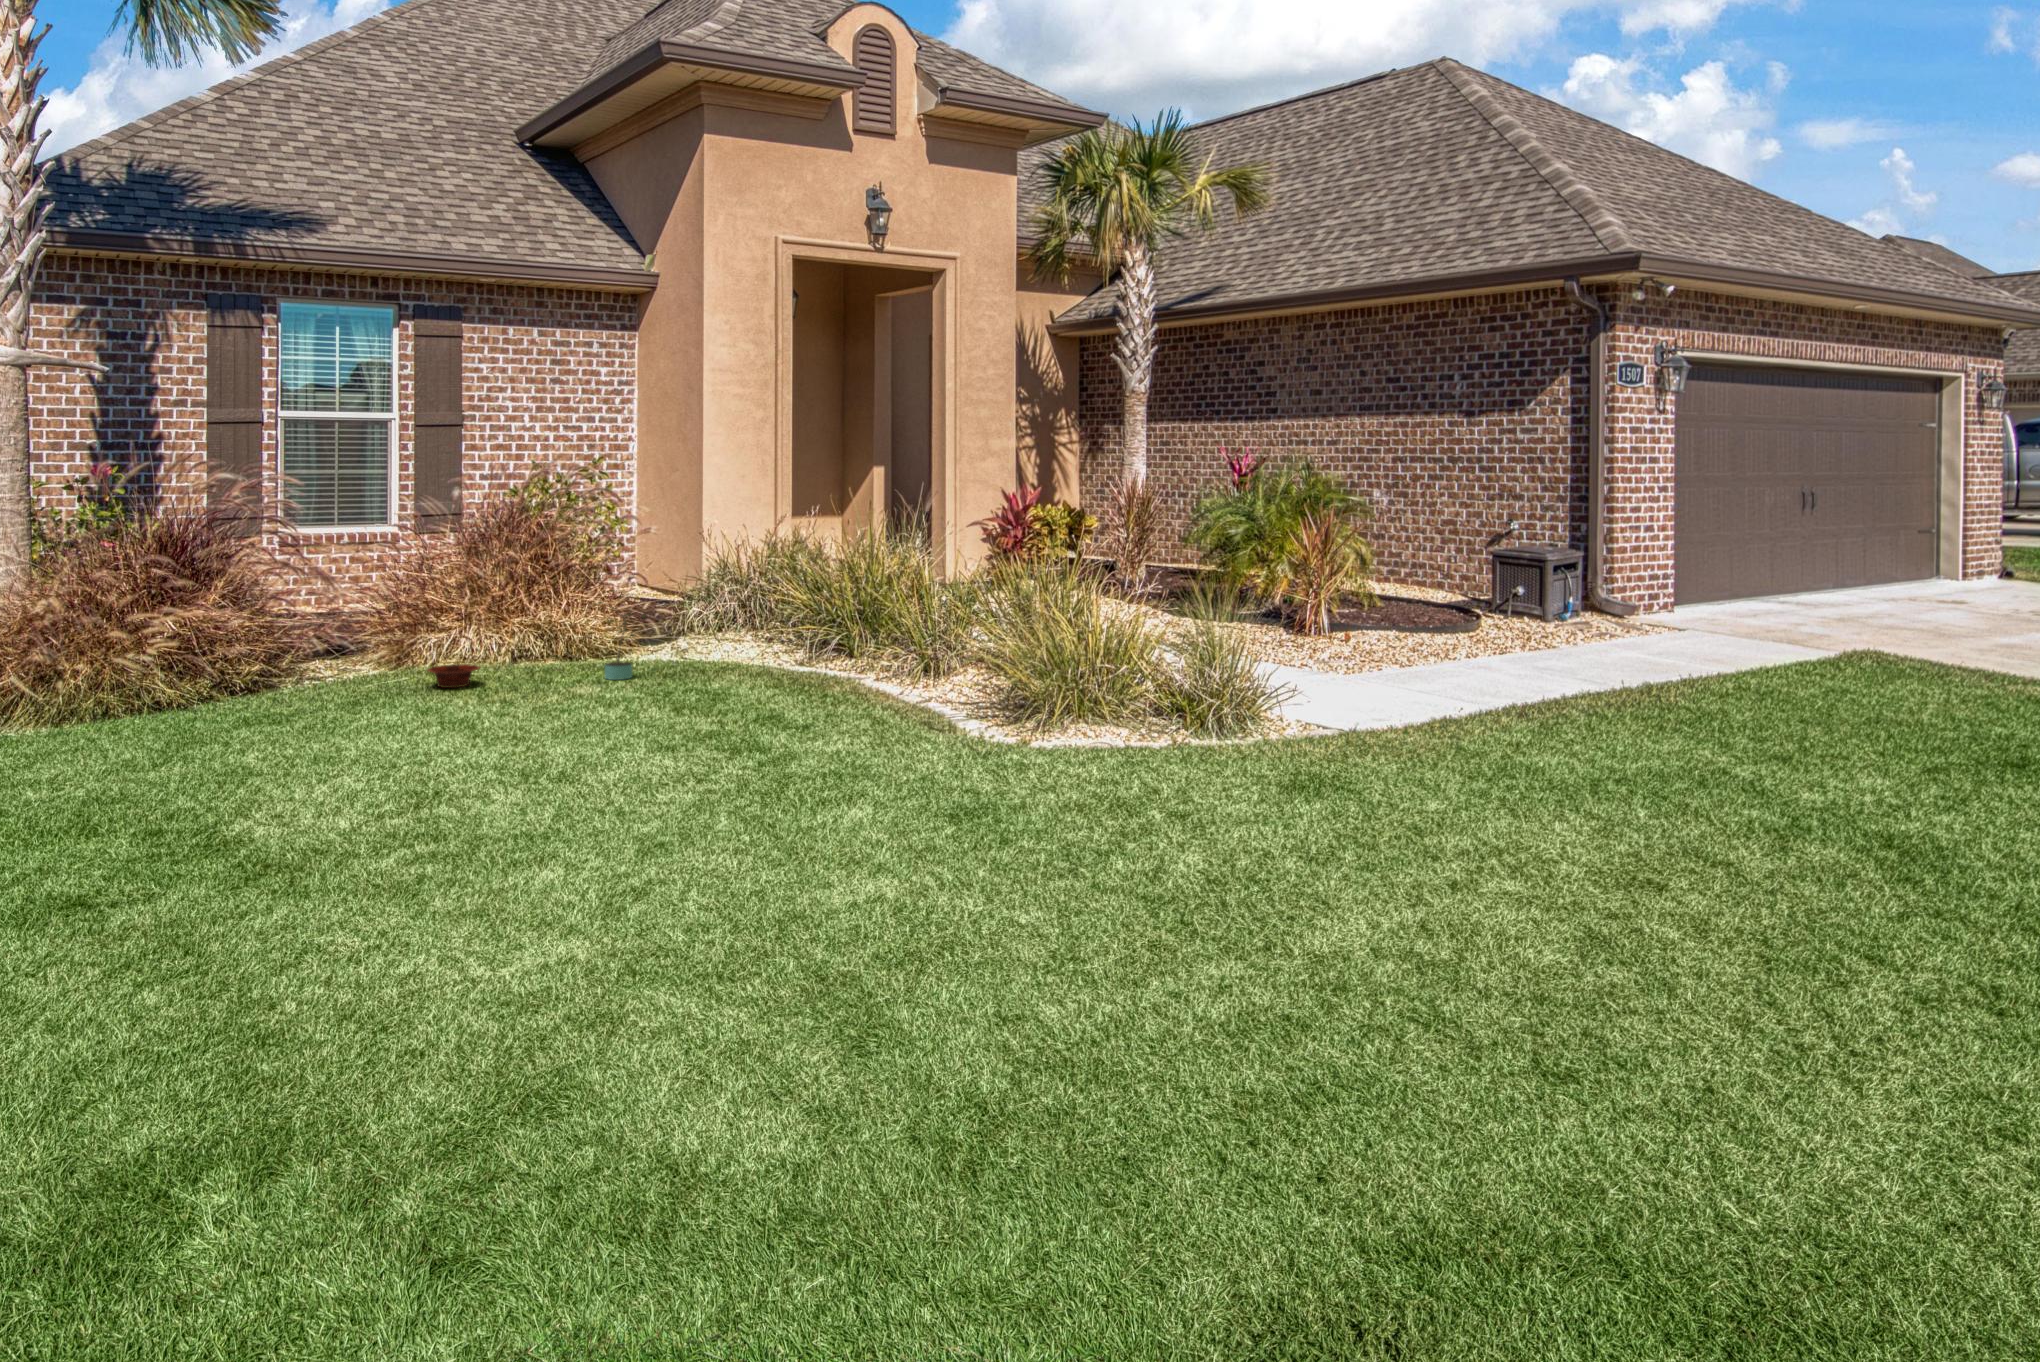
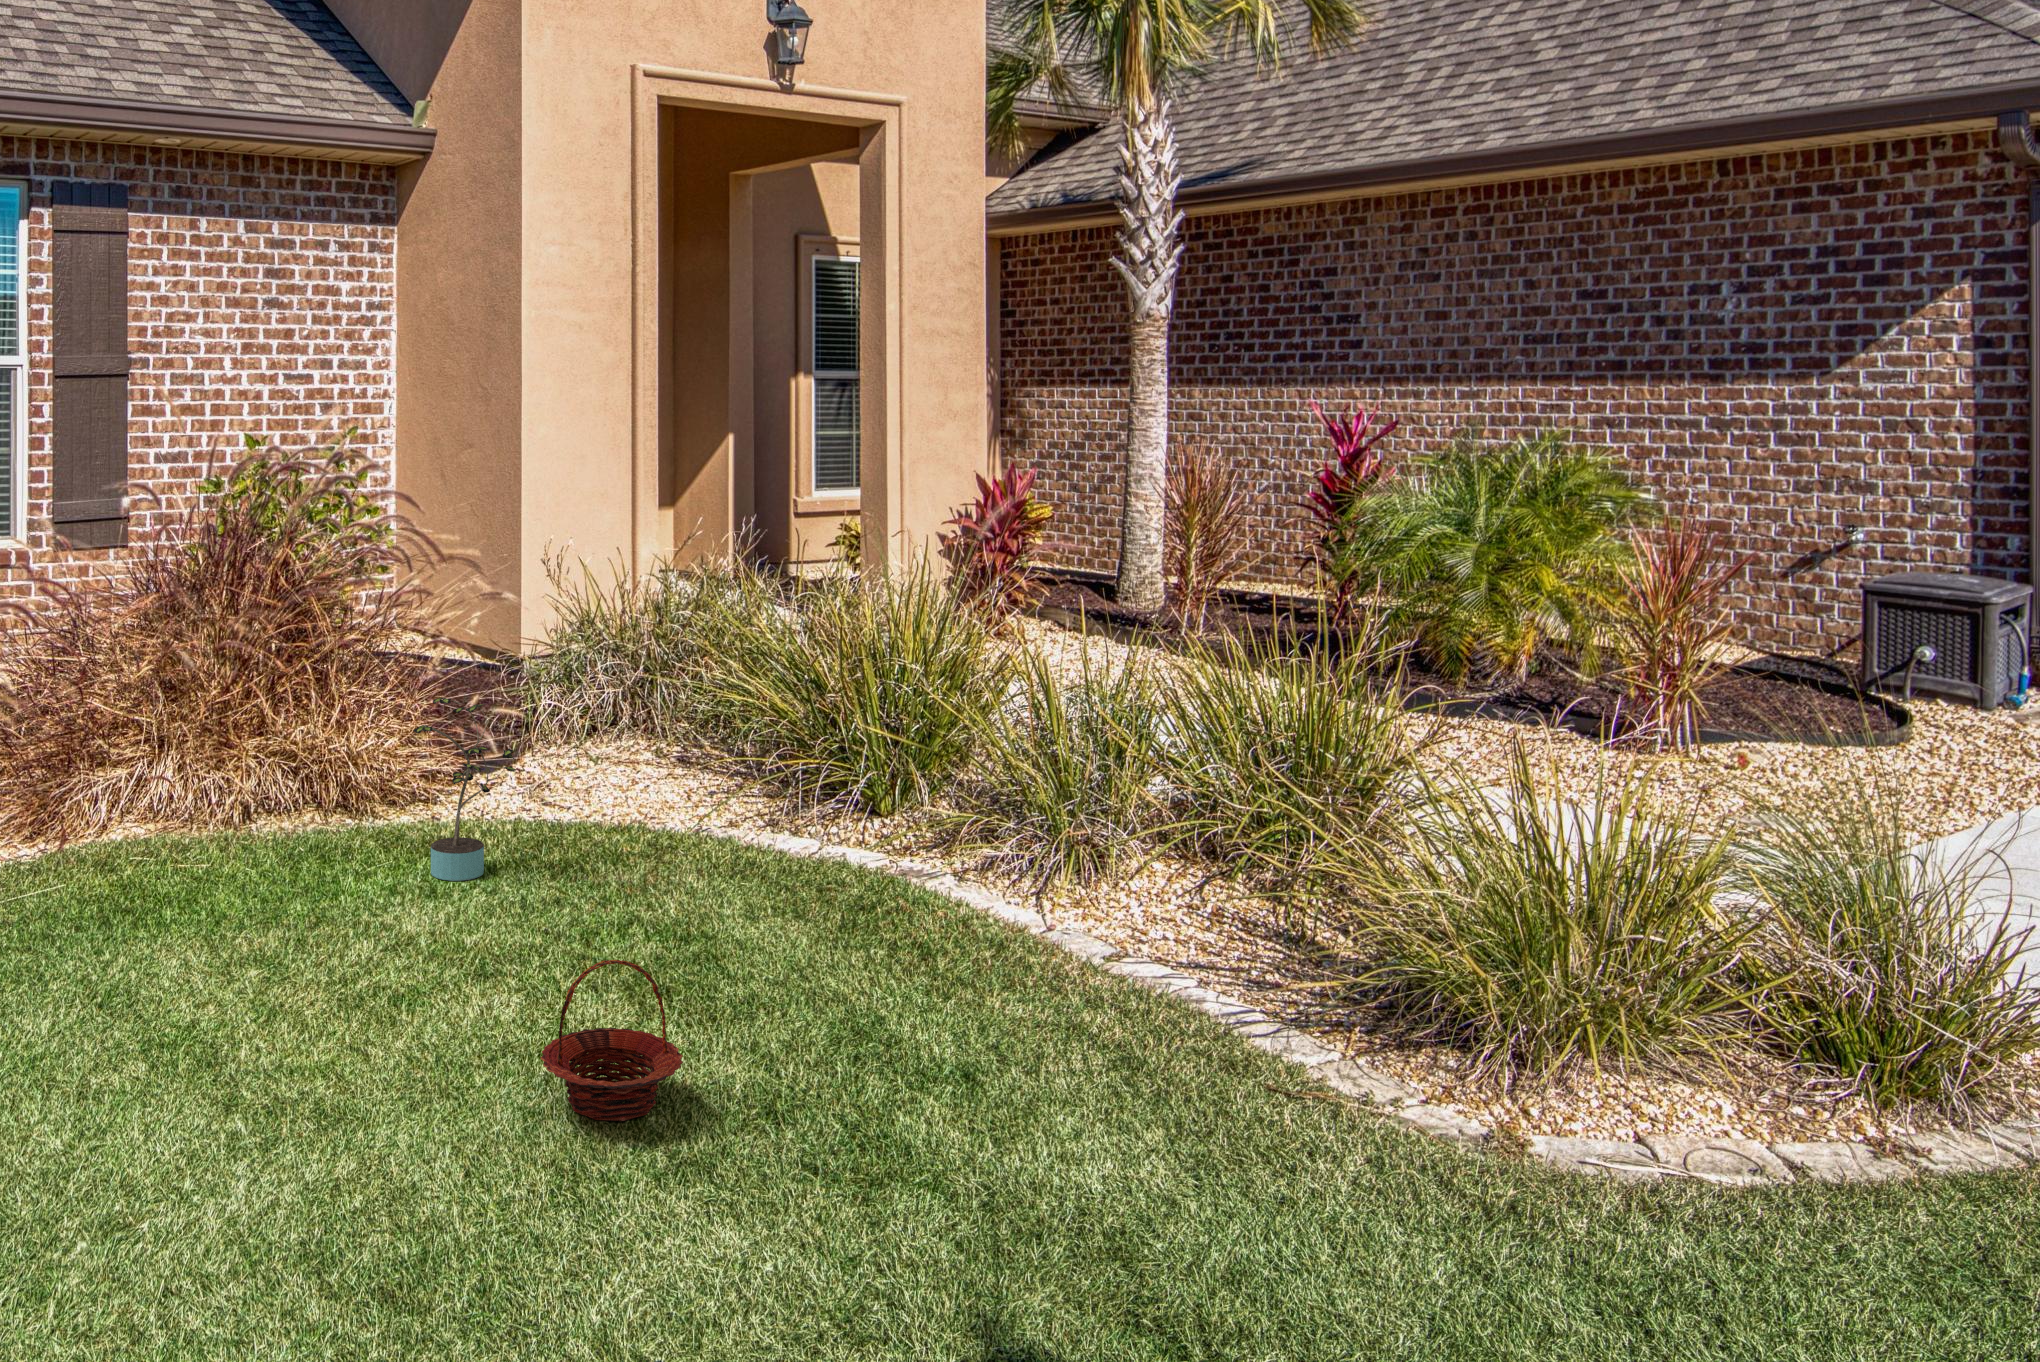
basket: present [427,634,480,688] -> present [541,960,683,1121]

